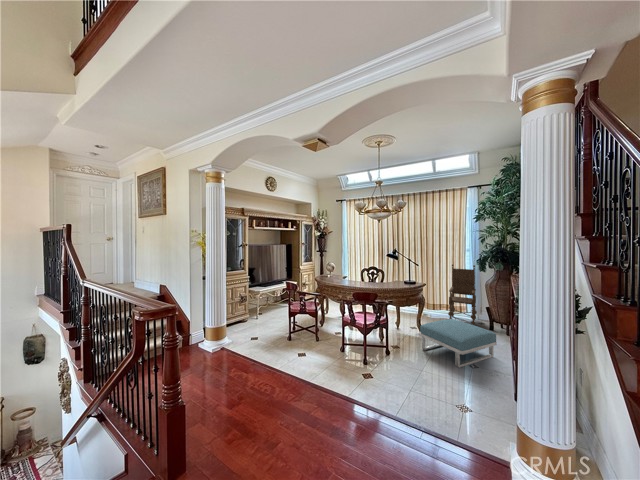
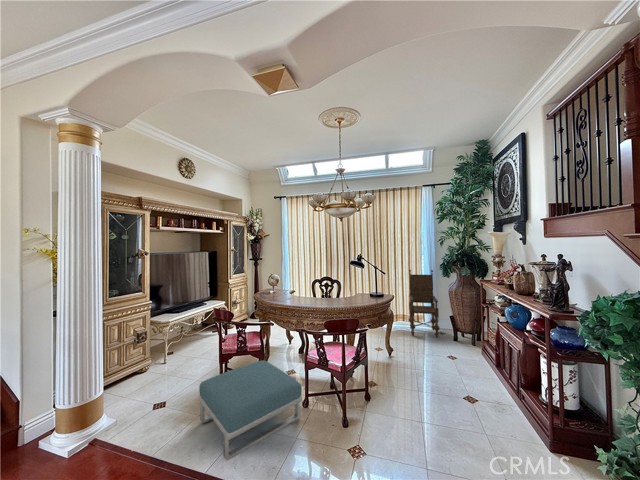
footstool: present [420,319,497,368] -> present [199,360,302,460]

